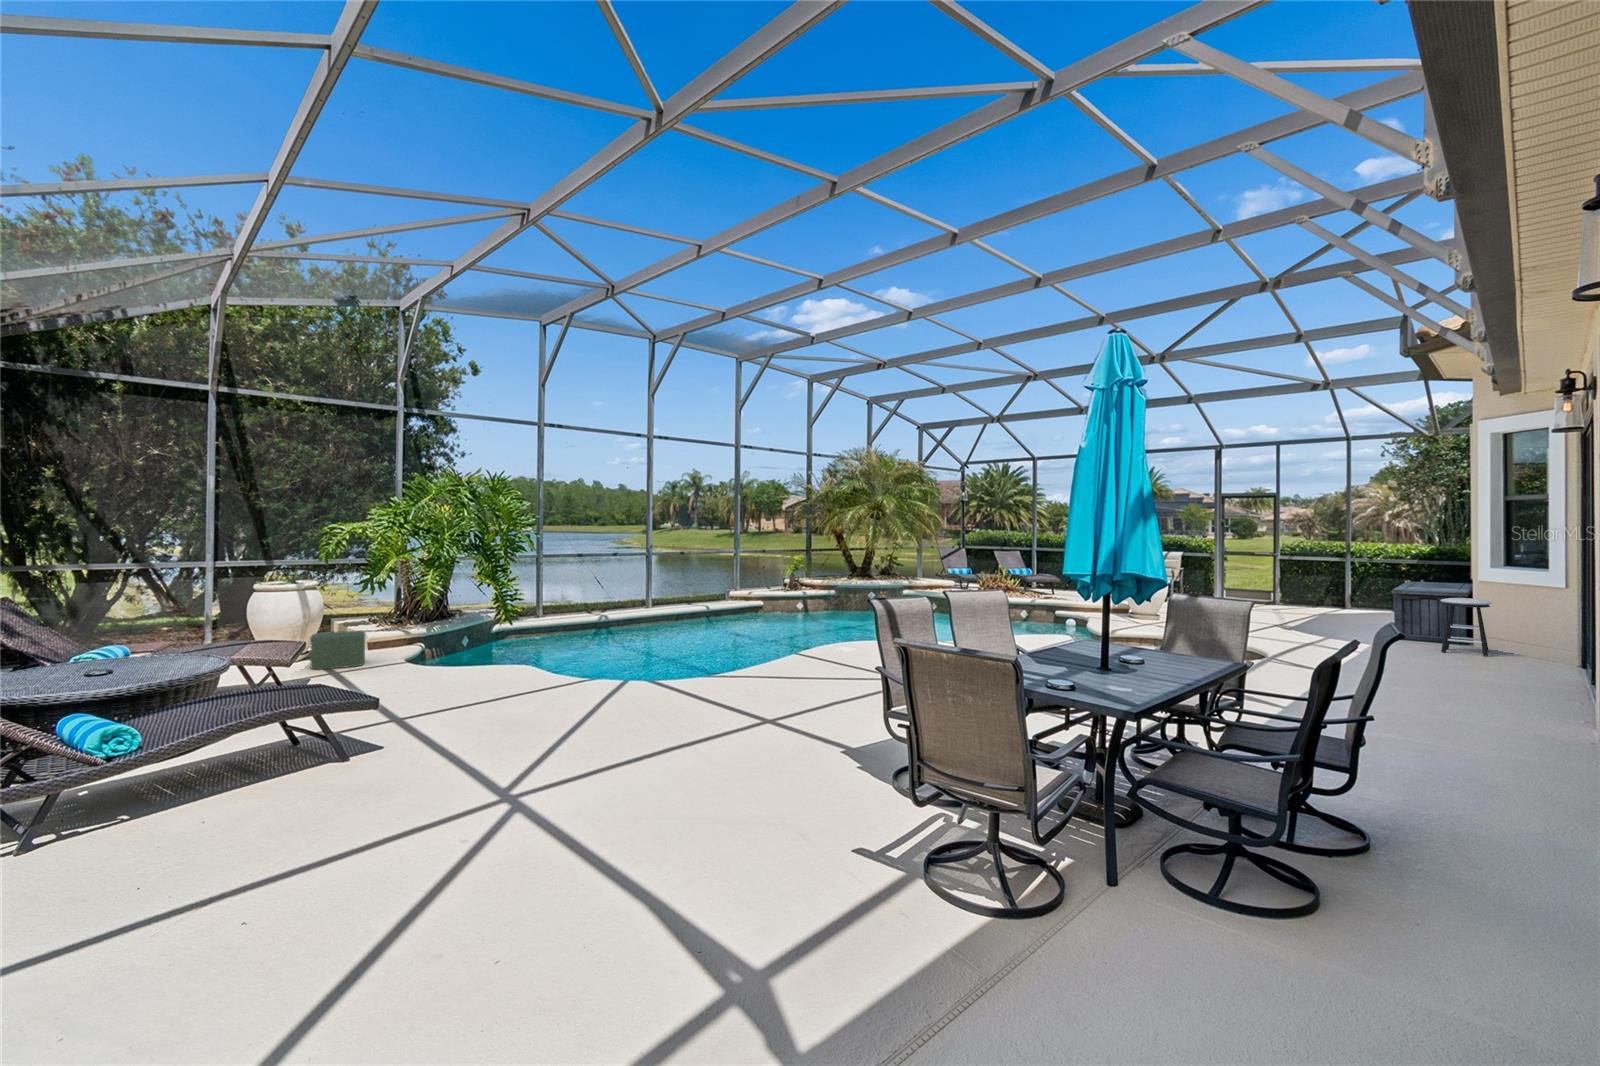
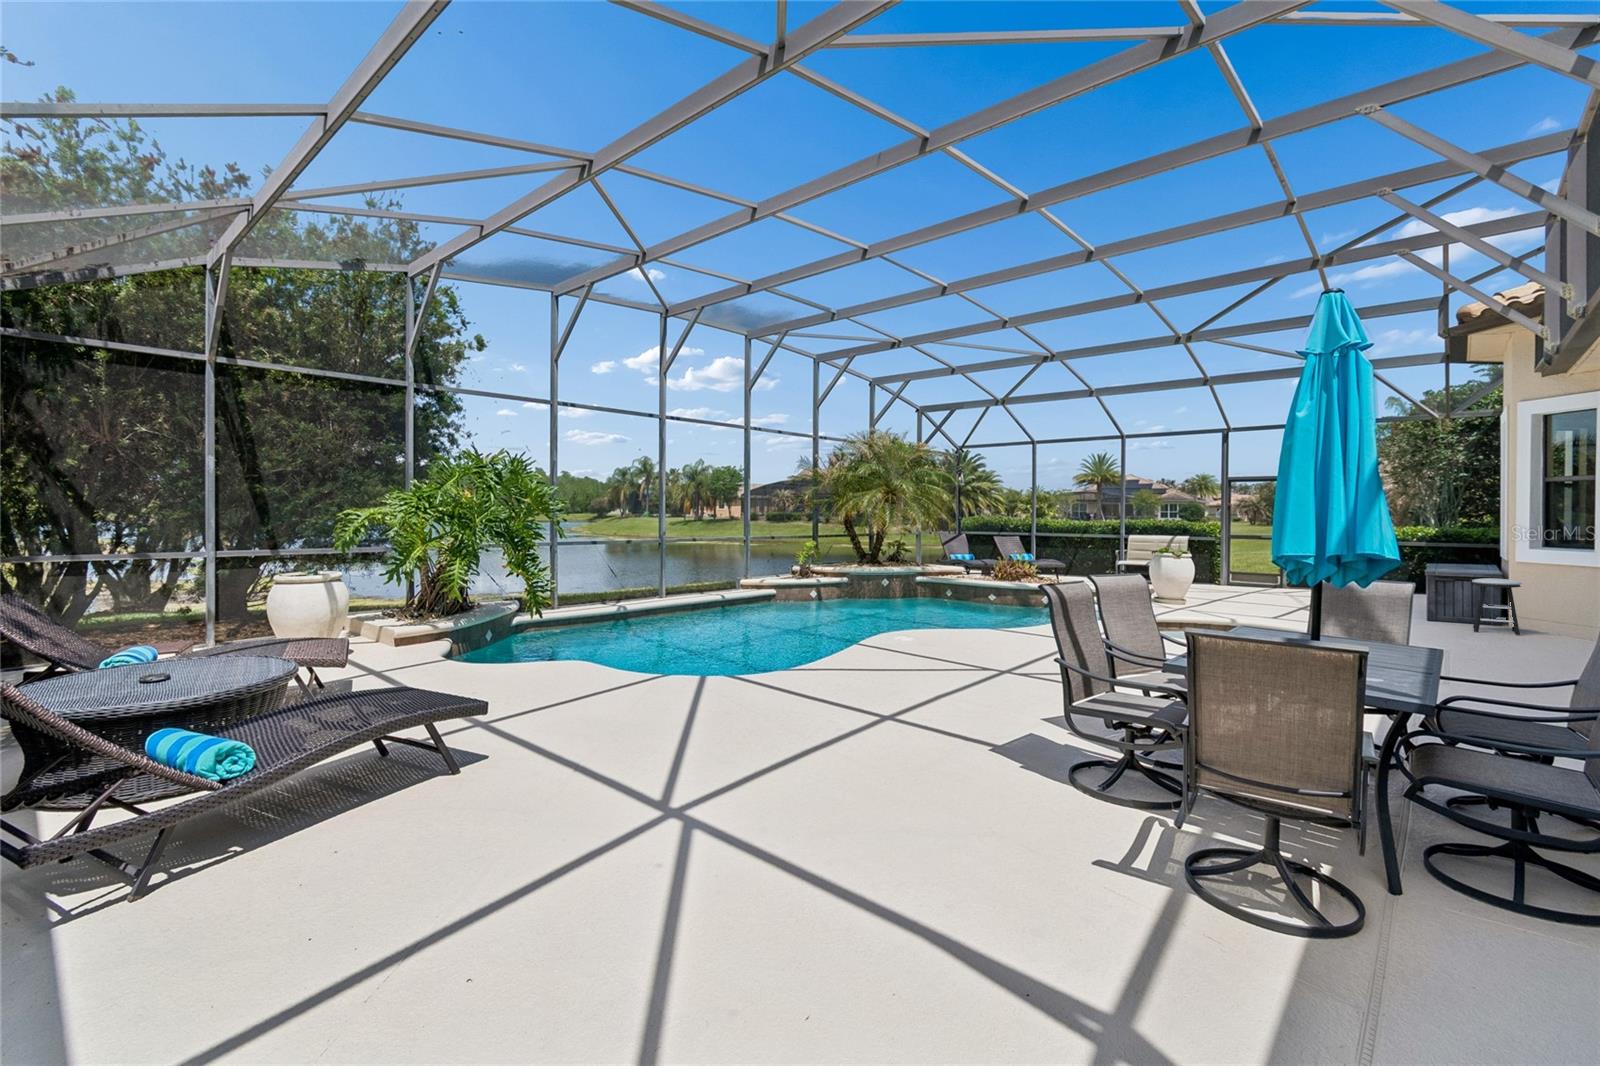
storage box: present [310,631,365,669] -> none [338,626,396,669]

